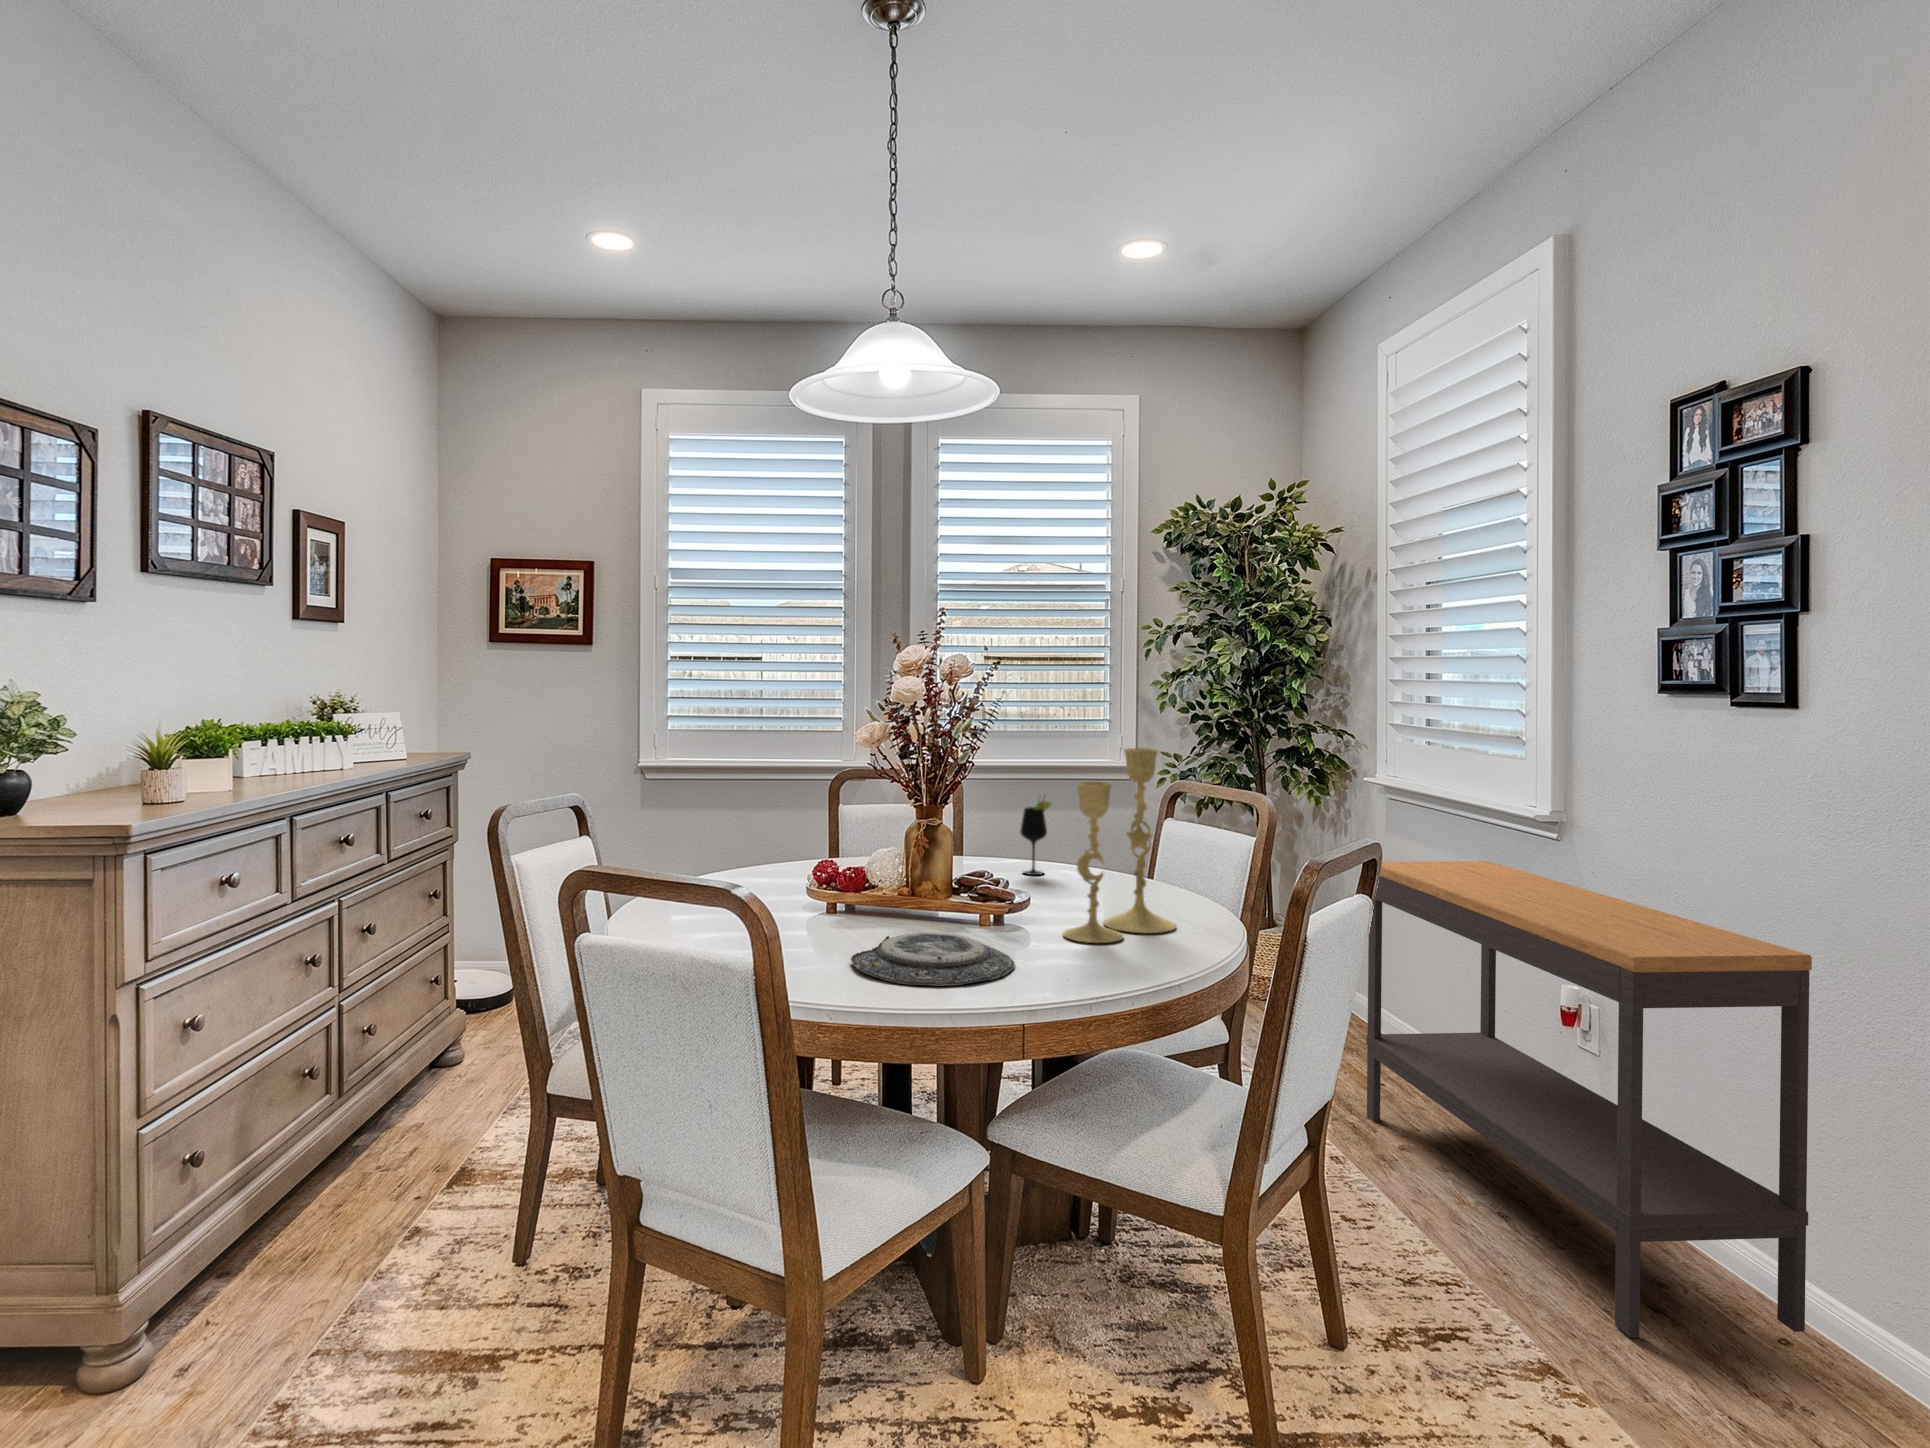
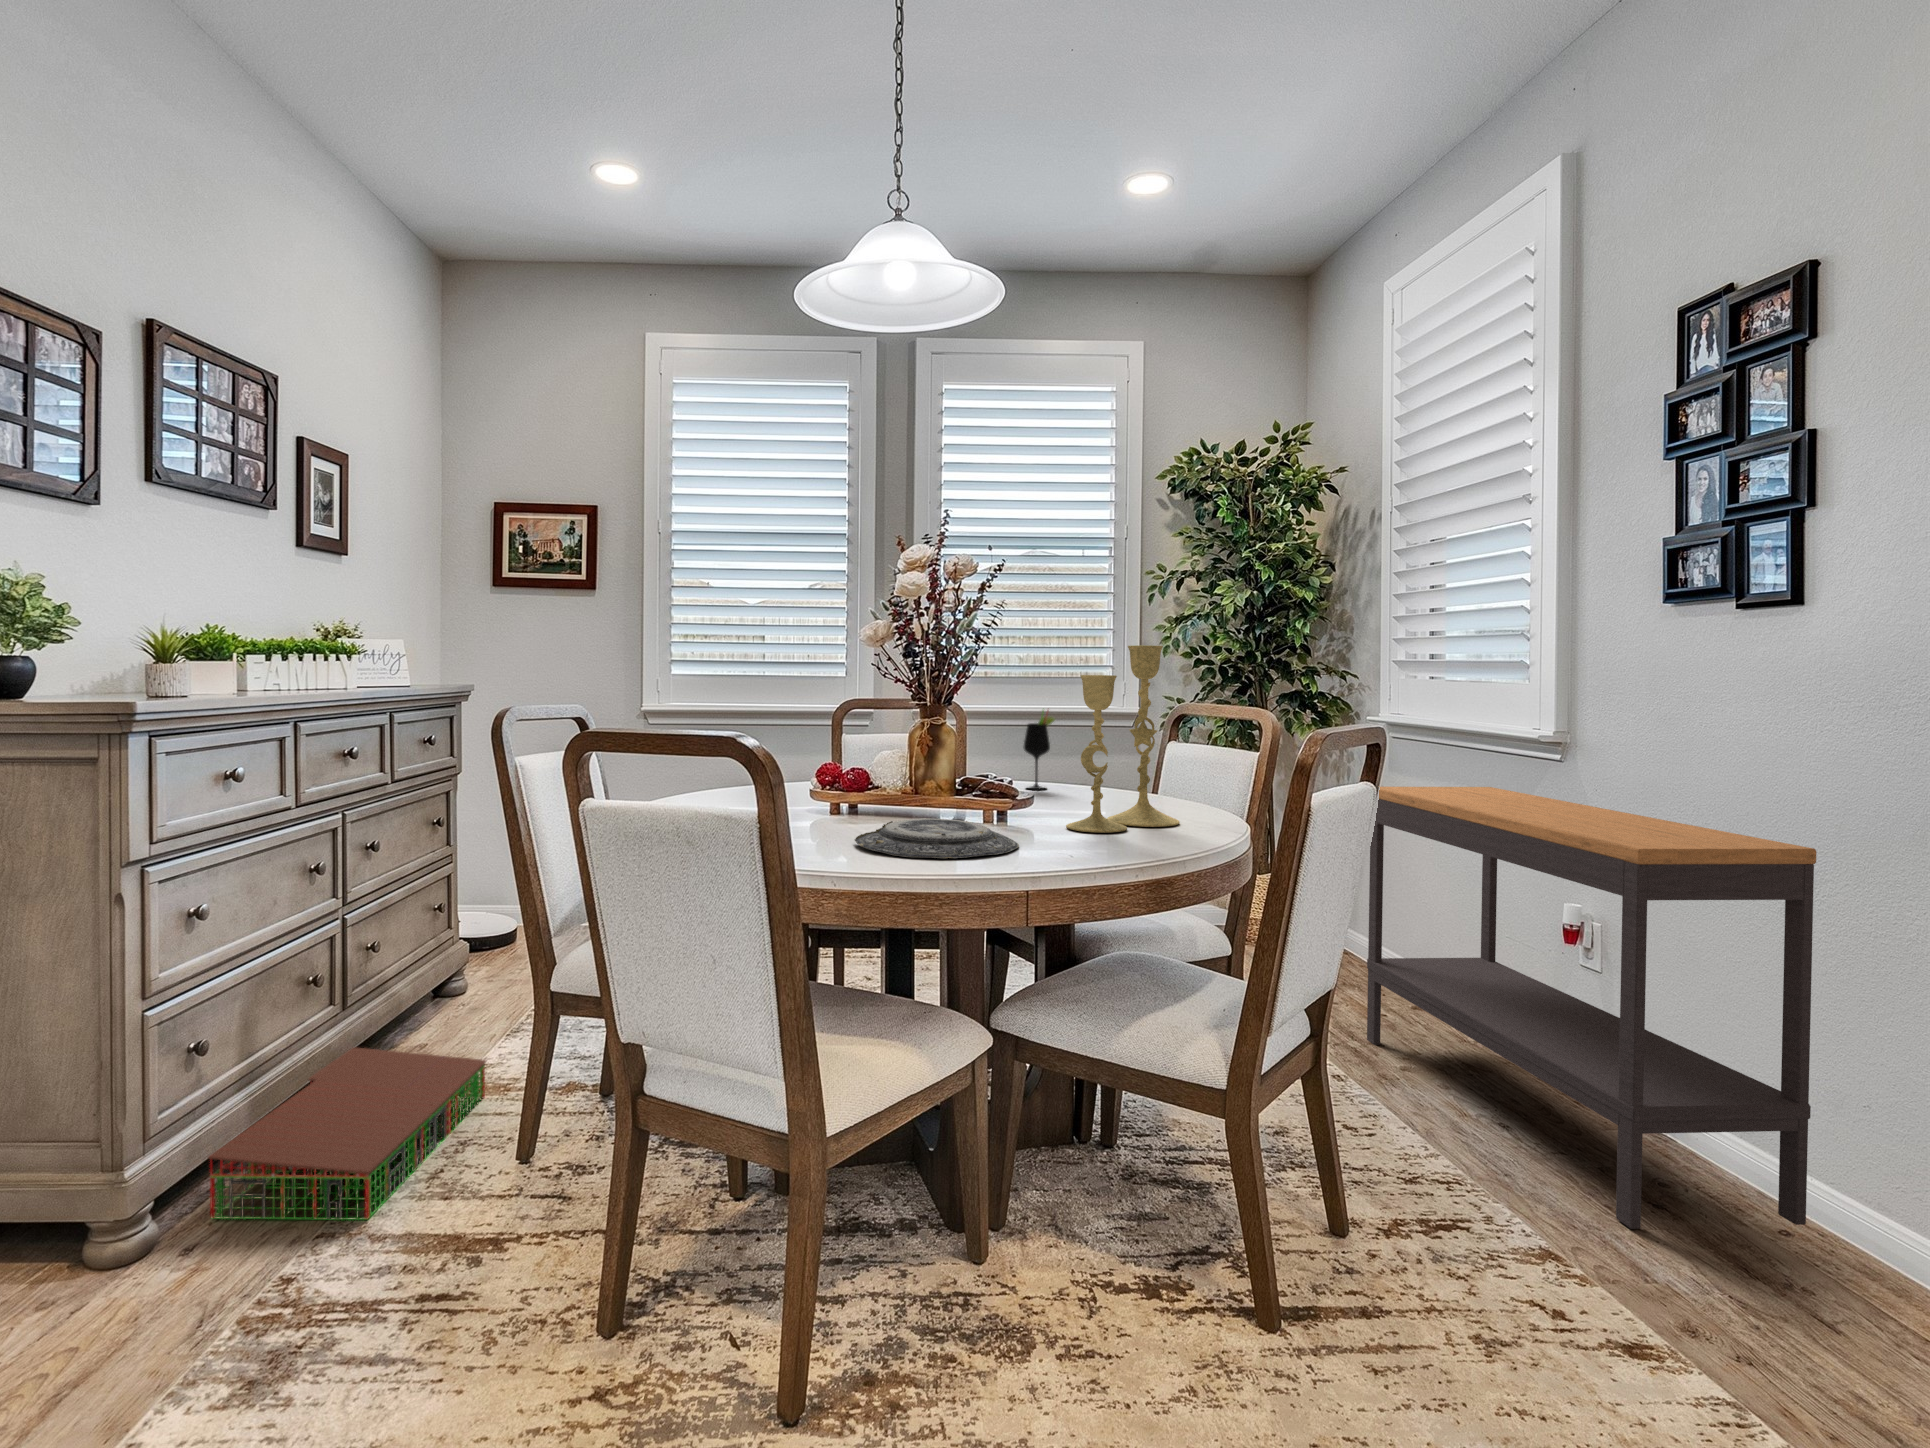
storage bin: none [203,1139,483,1334] -> present [208,1047,486,1220]

